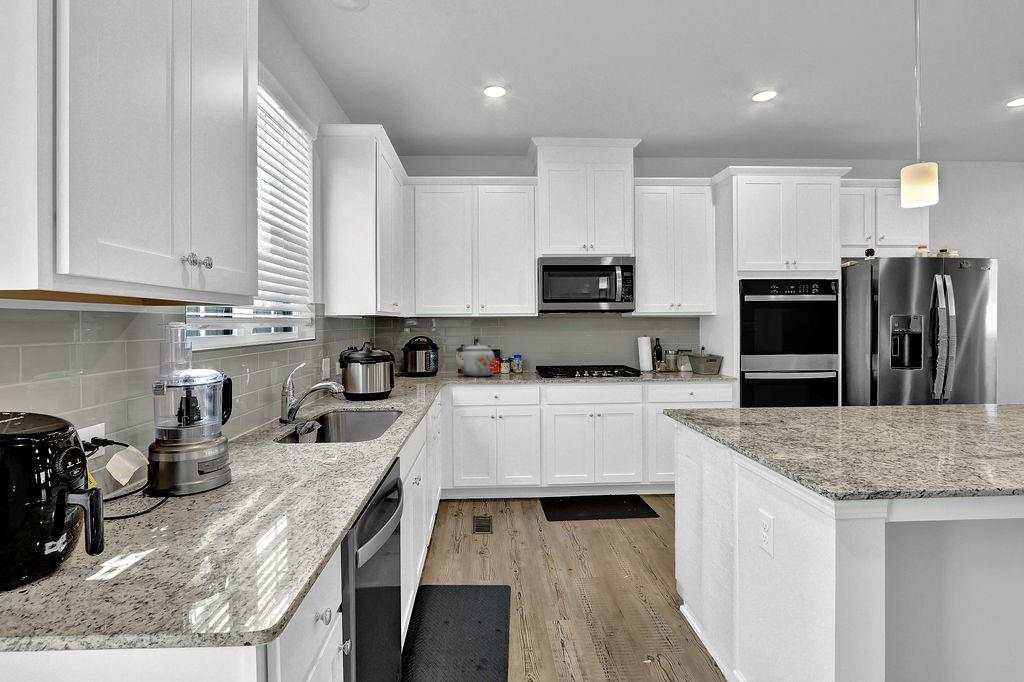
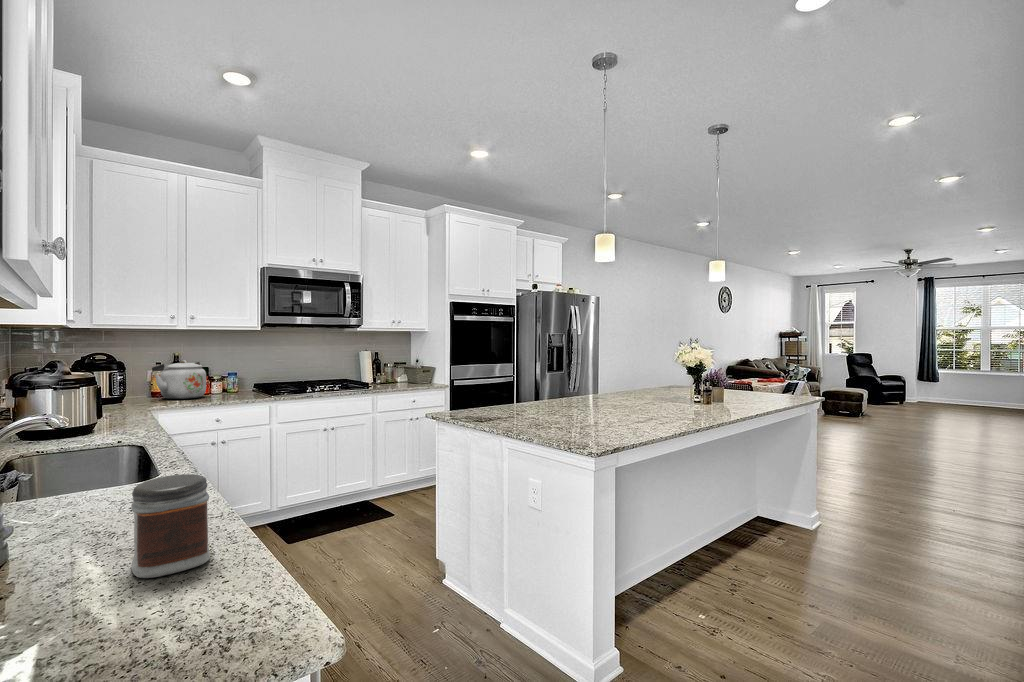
jar: none [220,434,294,521] -> present [131,474,210,578]

